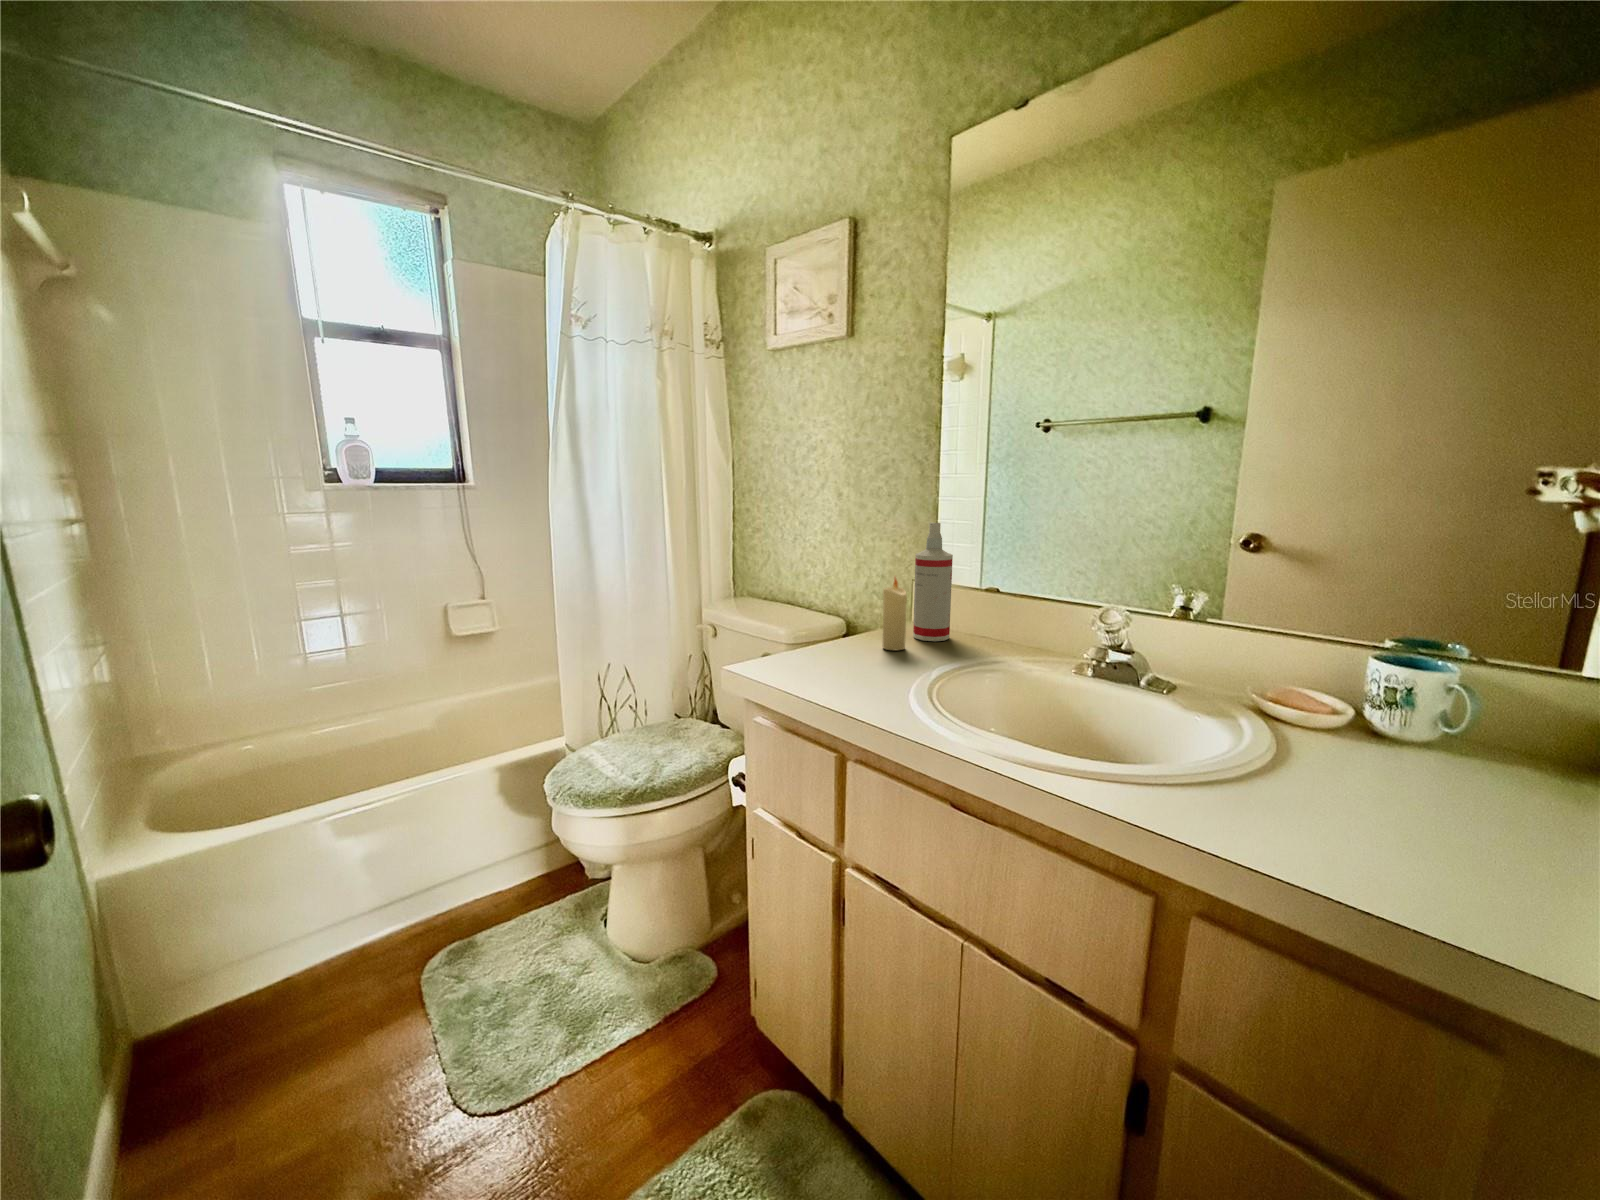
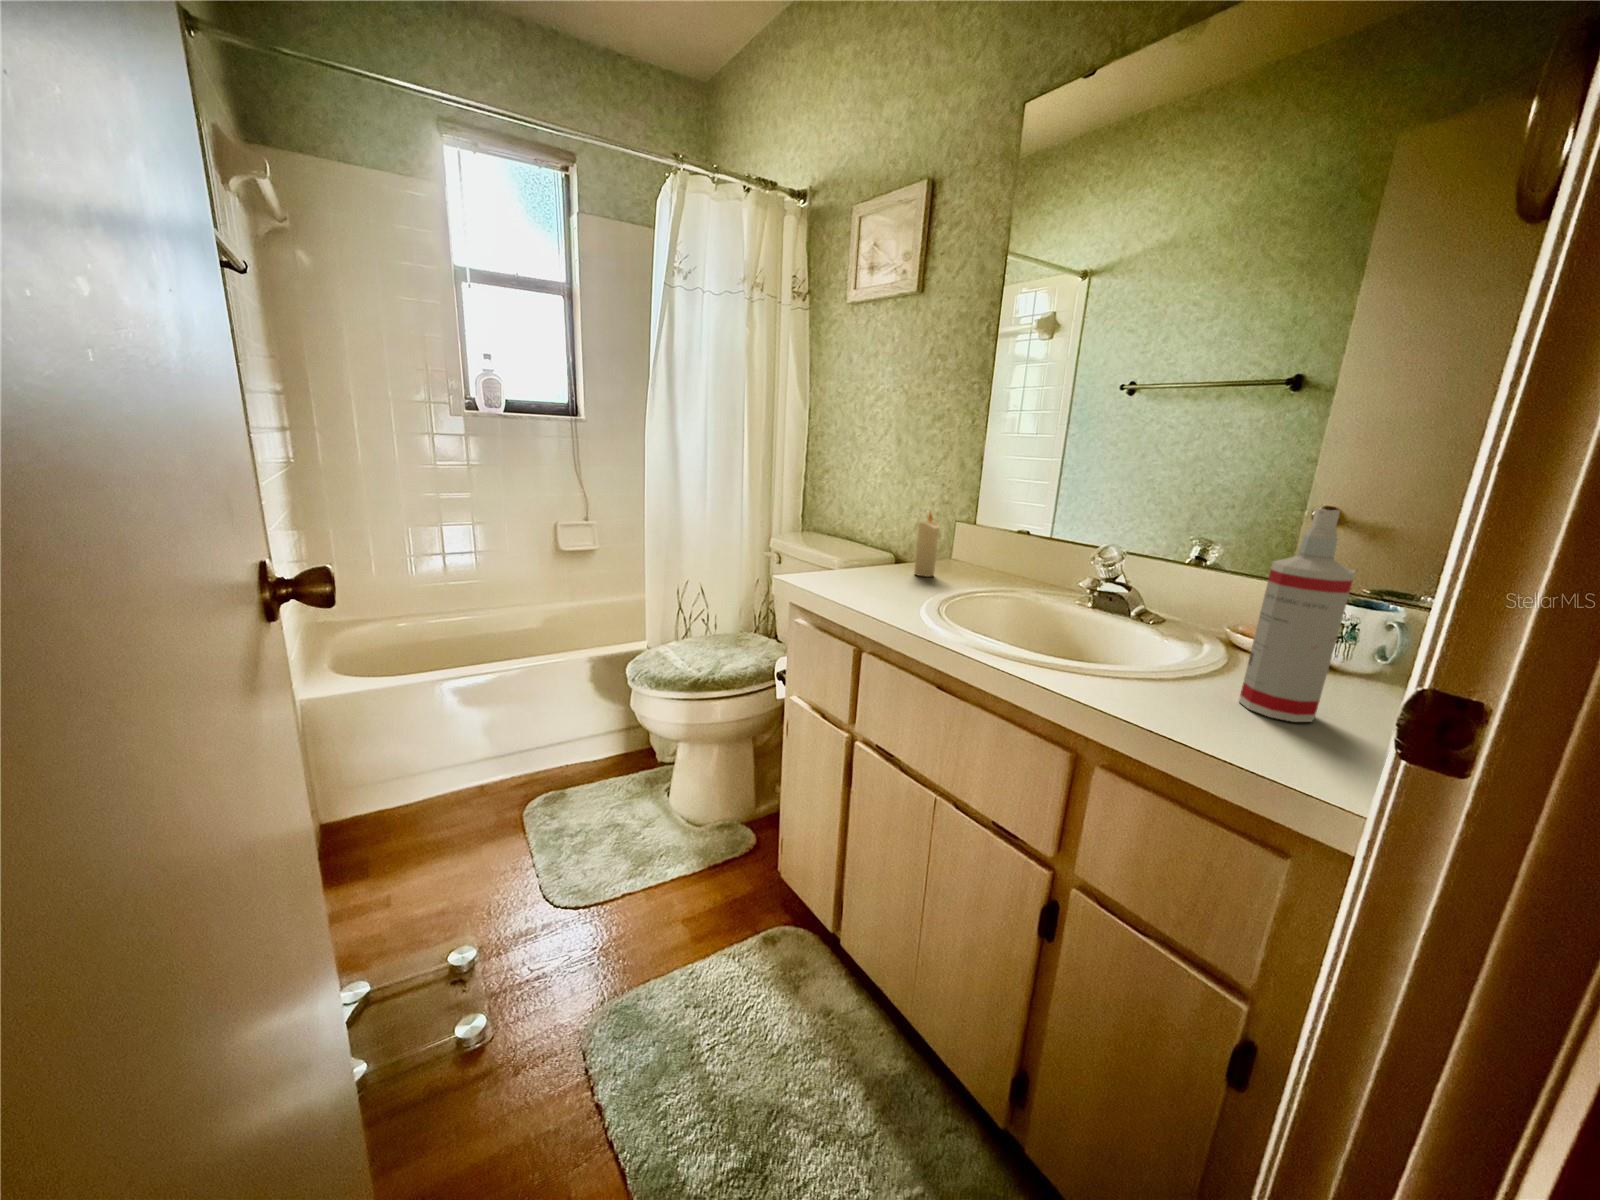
spray bottle: present [913,522,953,641] -> present [1239,508,1355,722]

